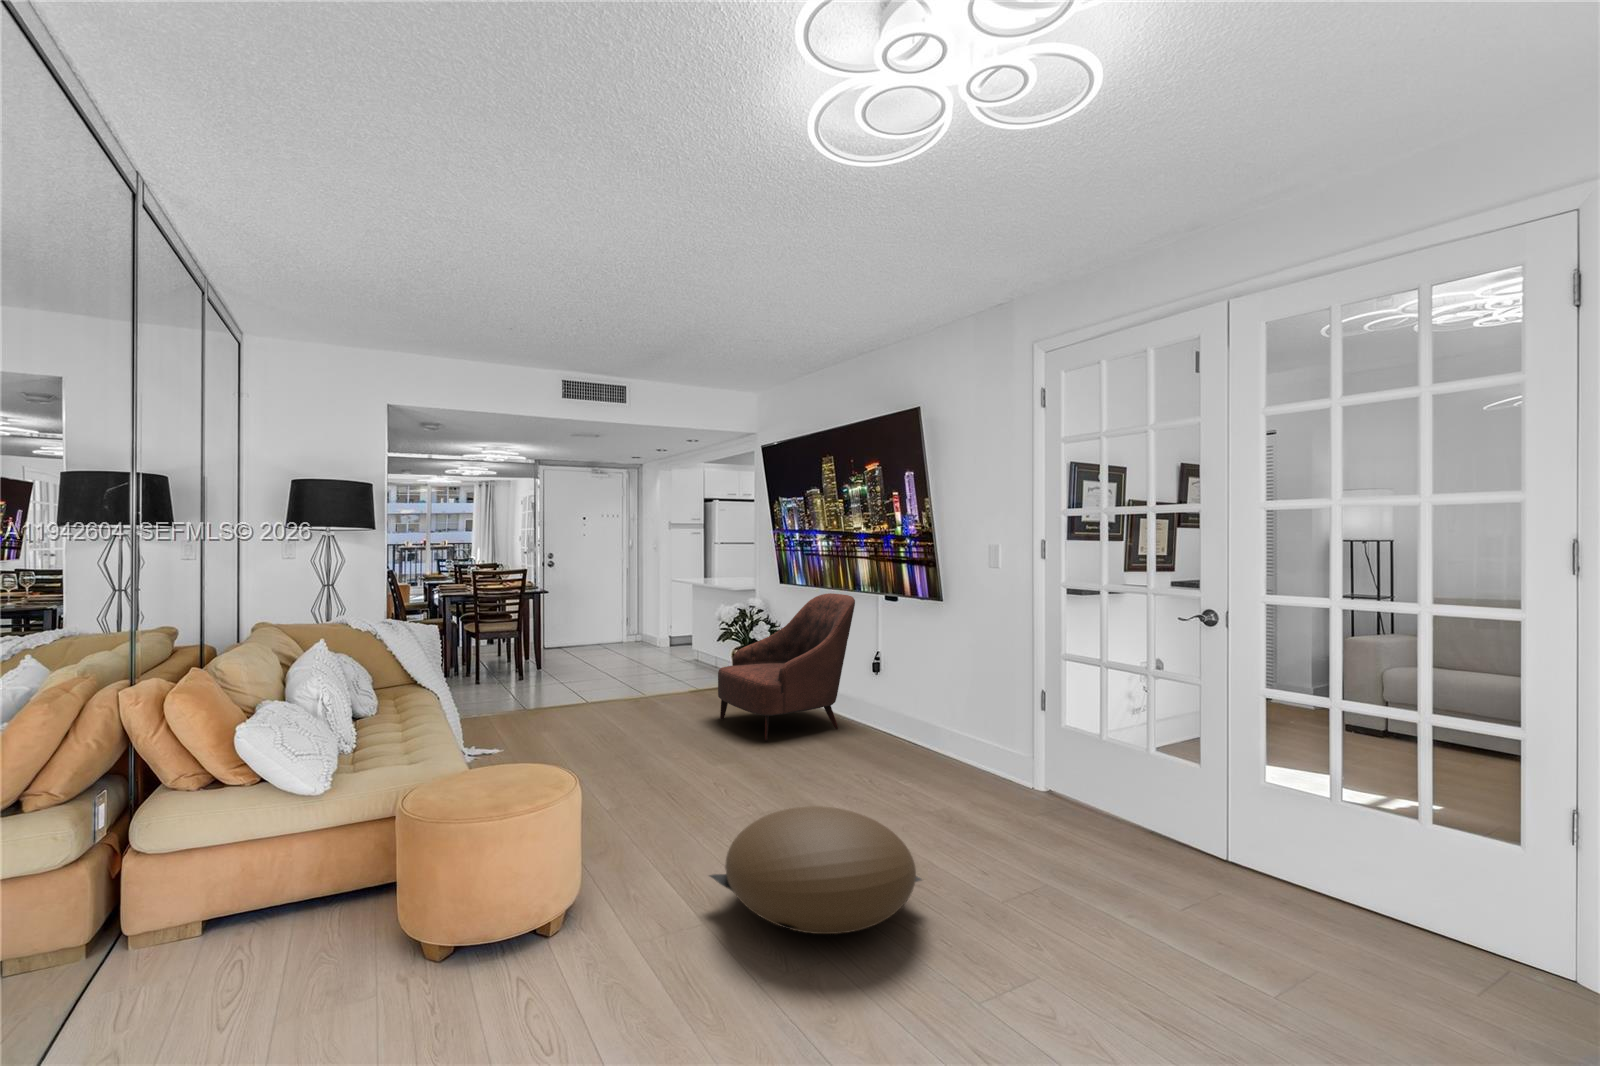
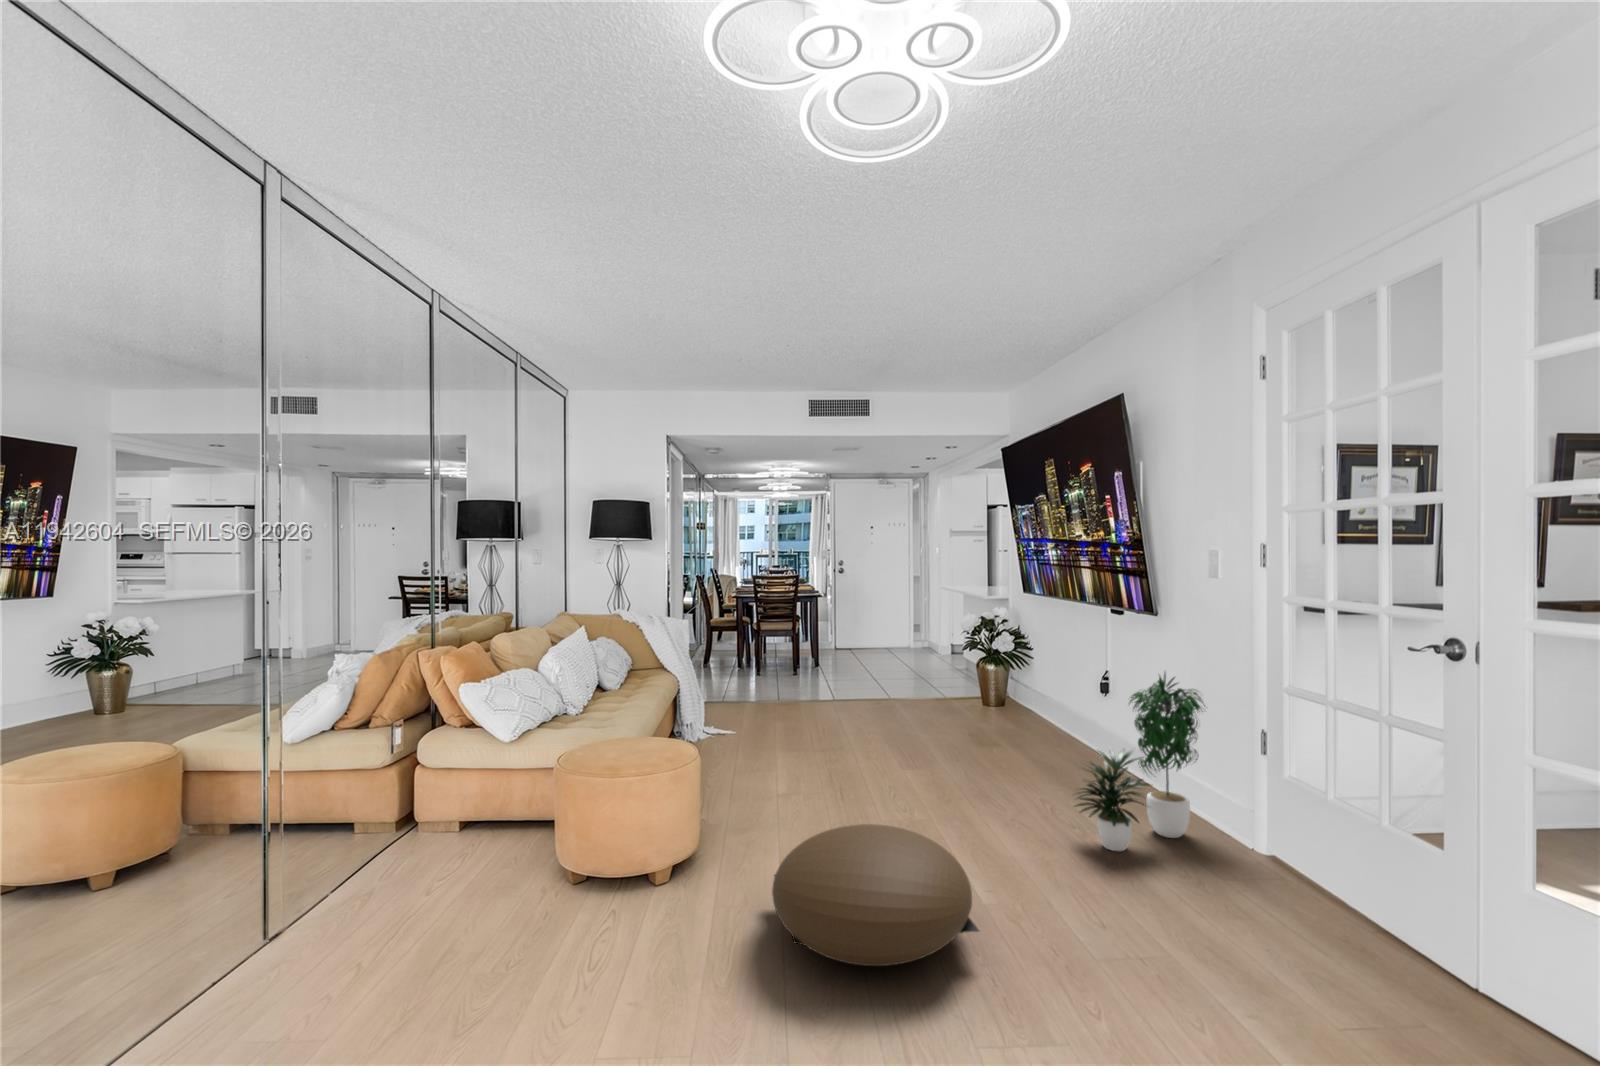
armchair: present [718,593,855,741] -> none [936,606,1081,756]
potted plant: none [908,643,1001,800] -> present [1074,673,1205,851]

